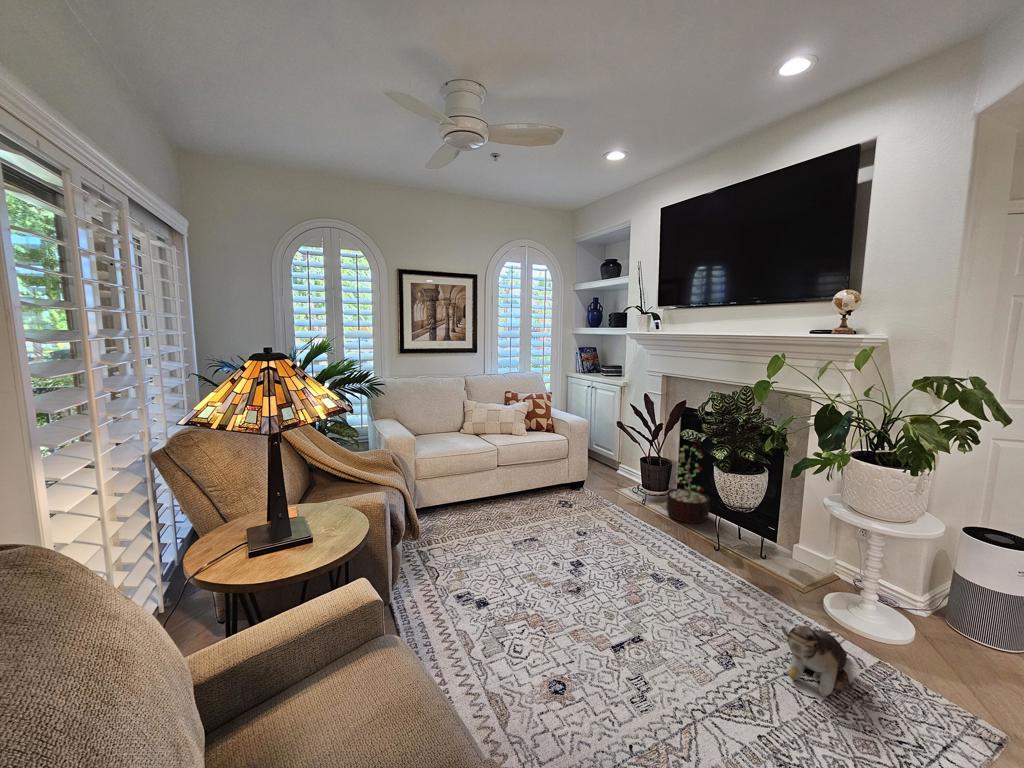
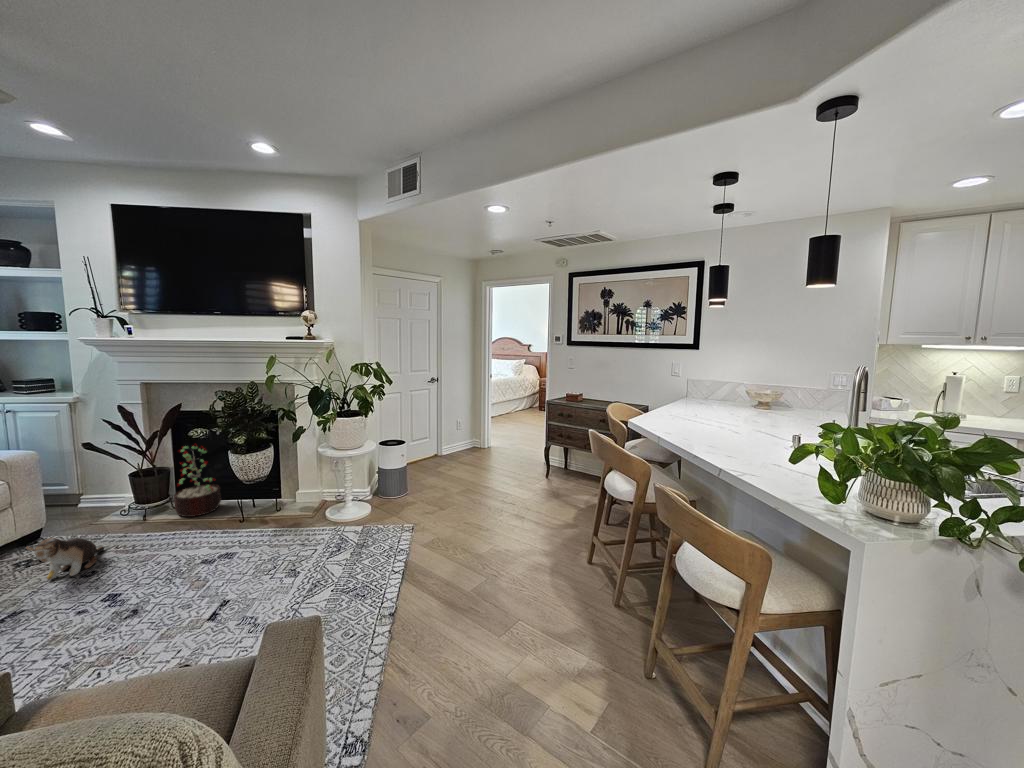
plush toy: present [781,625,849,696] -> present [26,538,104,580]

